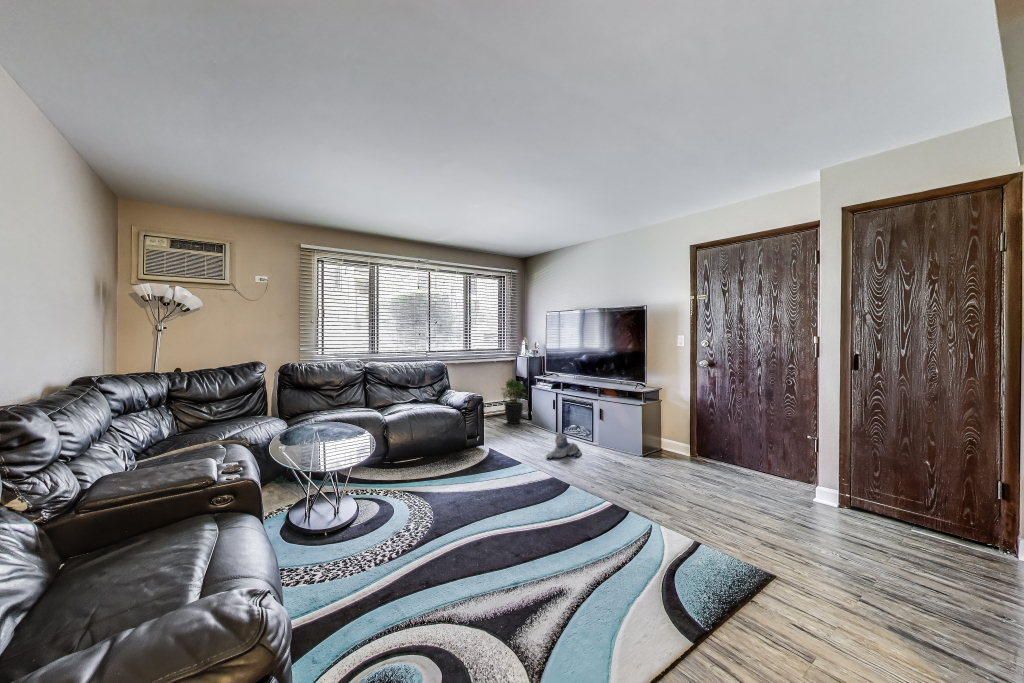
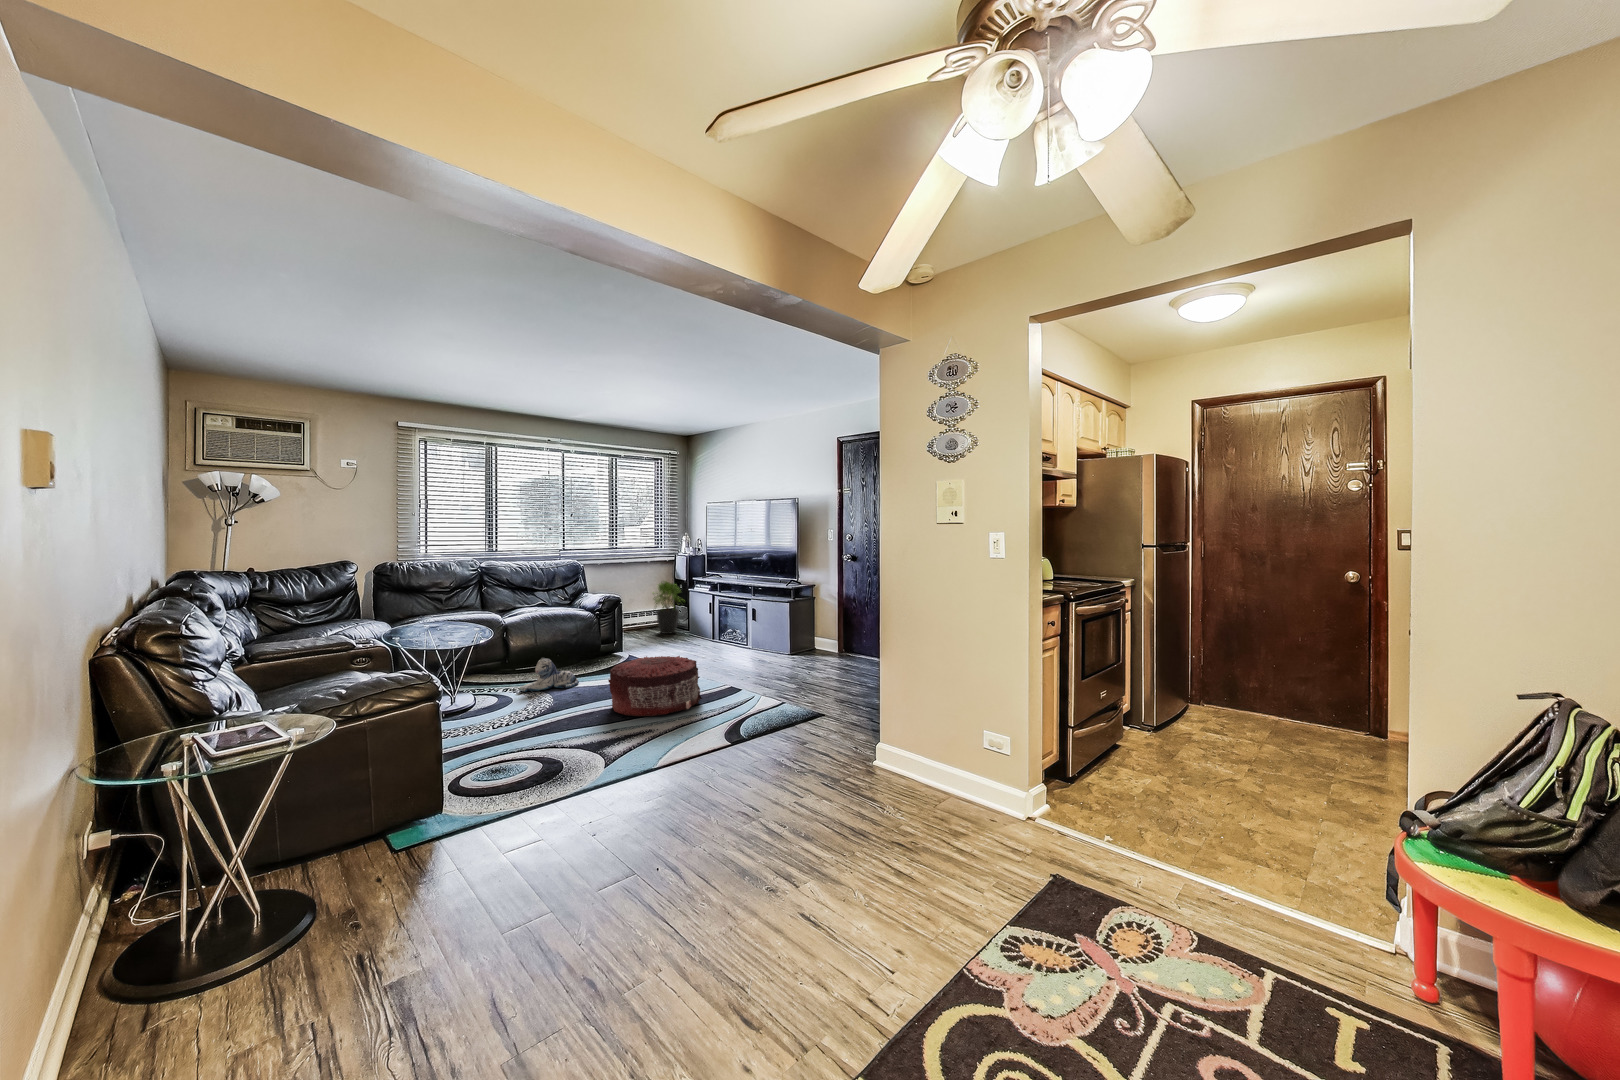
plush toy: present [546,433,582,459] -> present [519,658,579,692]
pouf: none [492,470,591,551] -> present [608,656,702,716]

